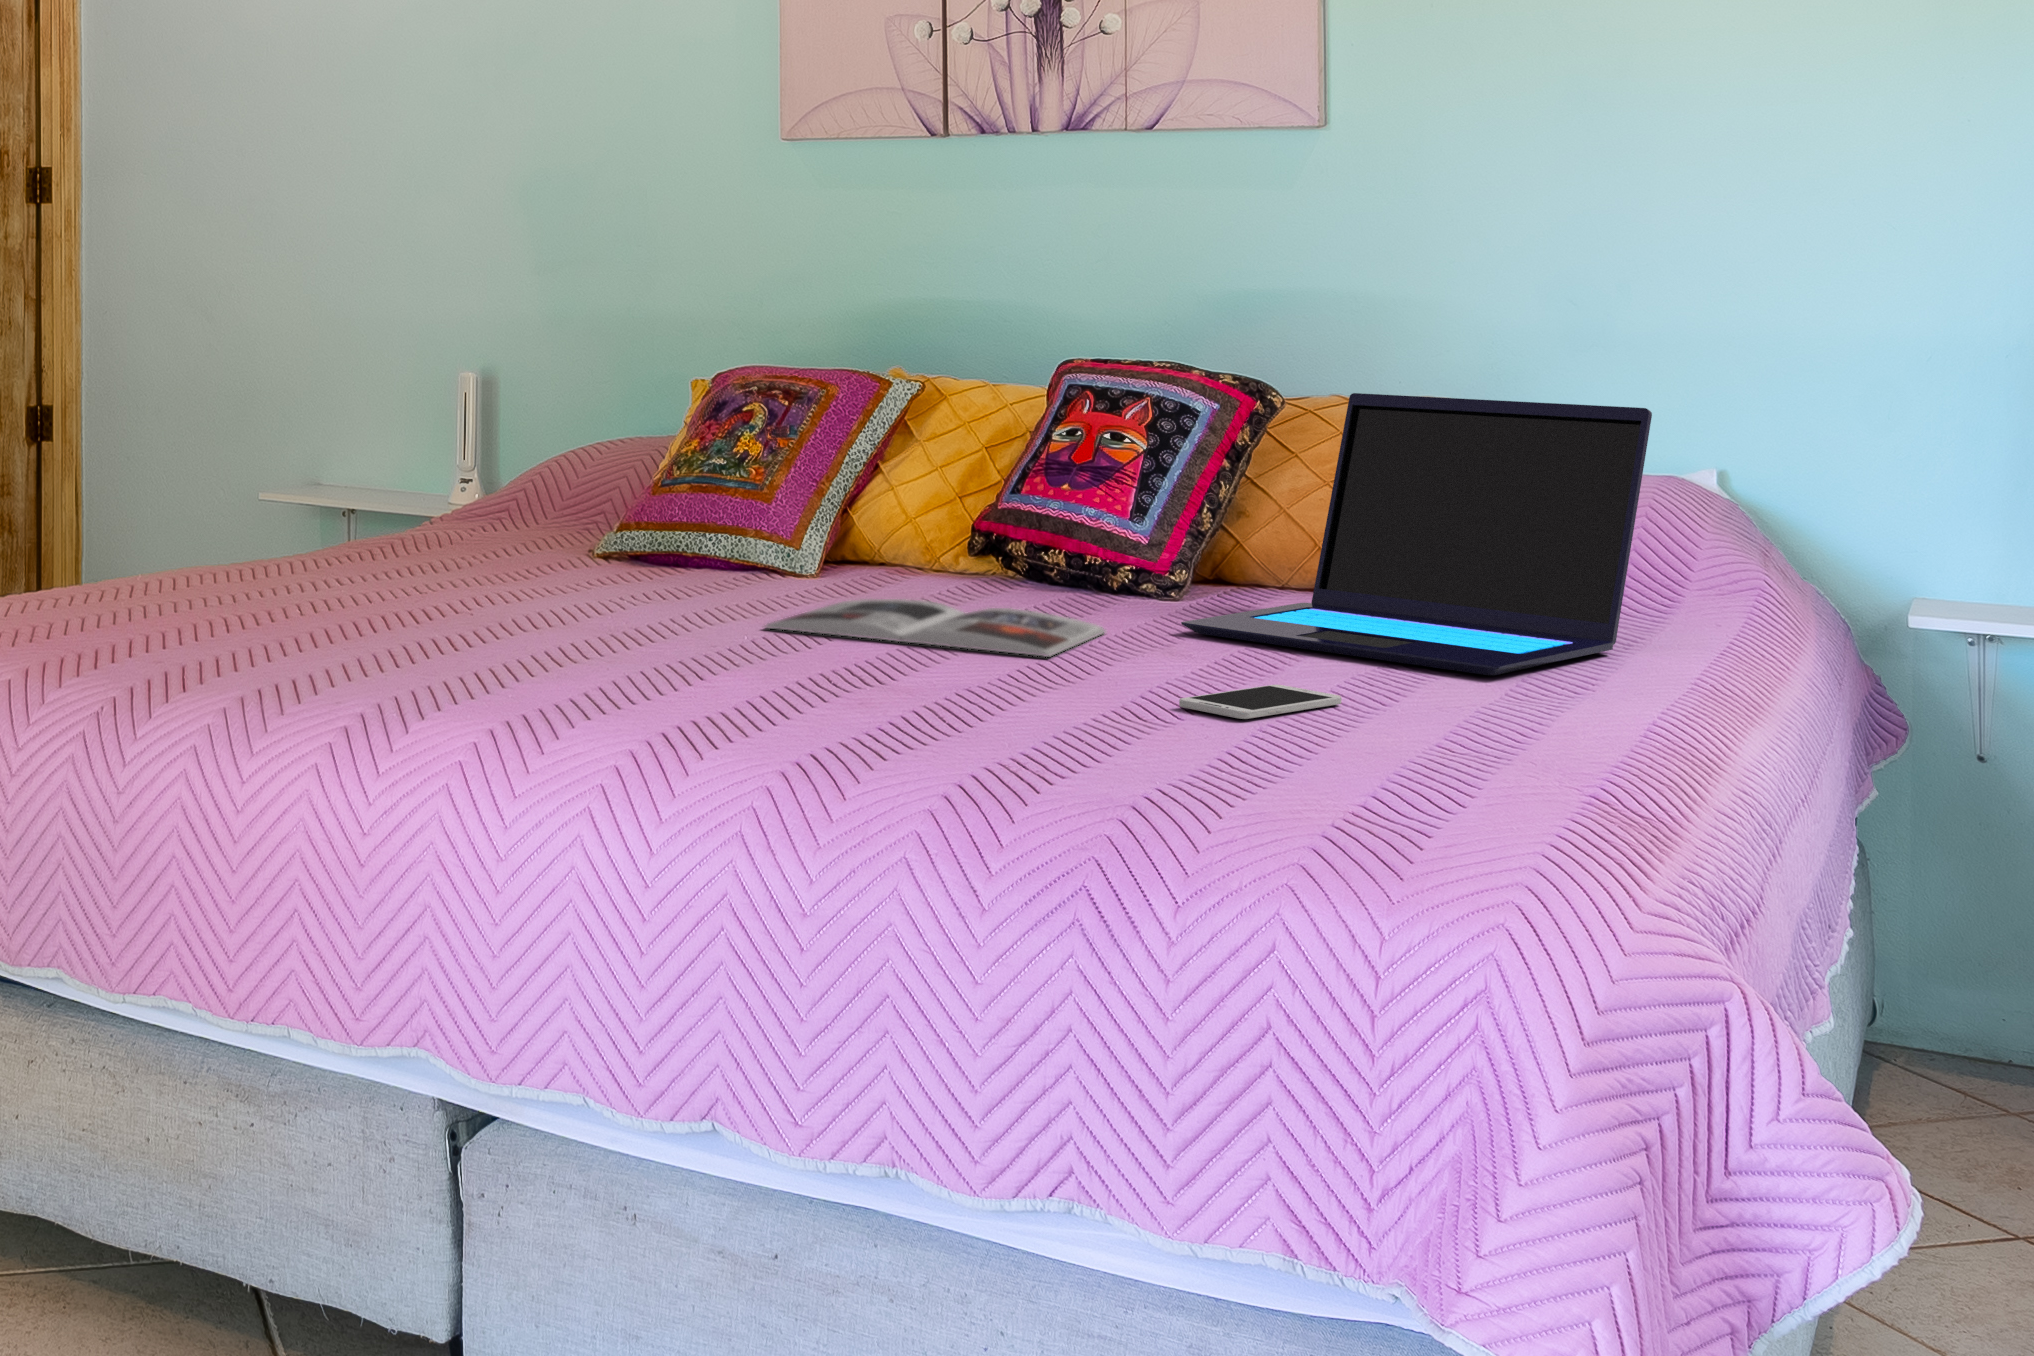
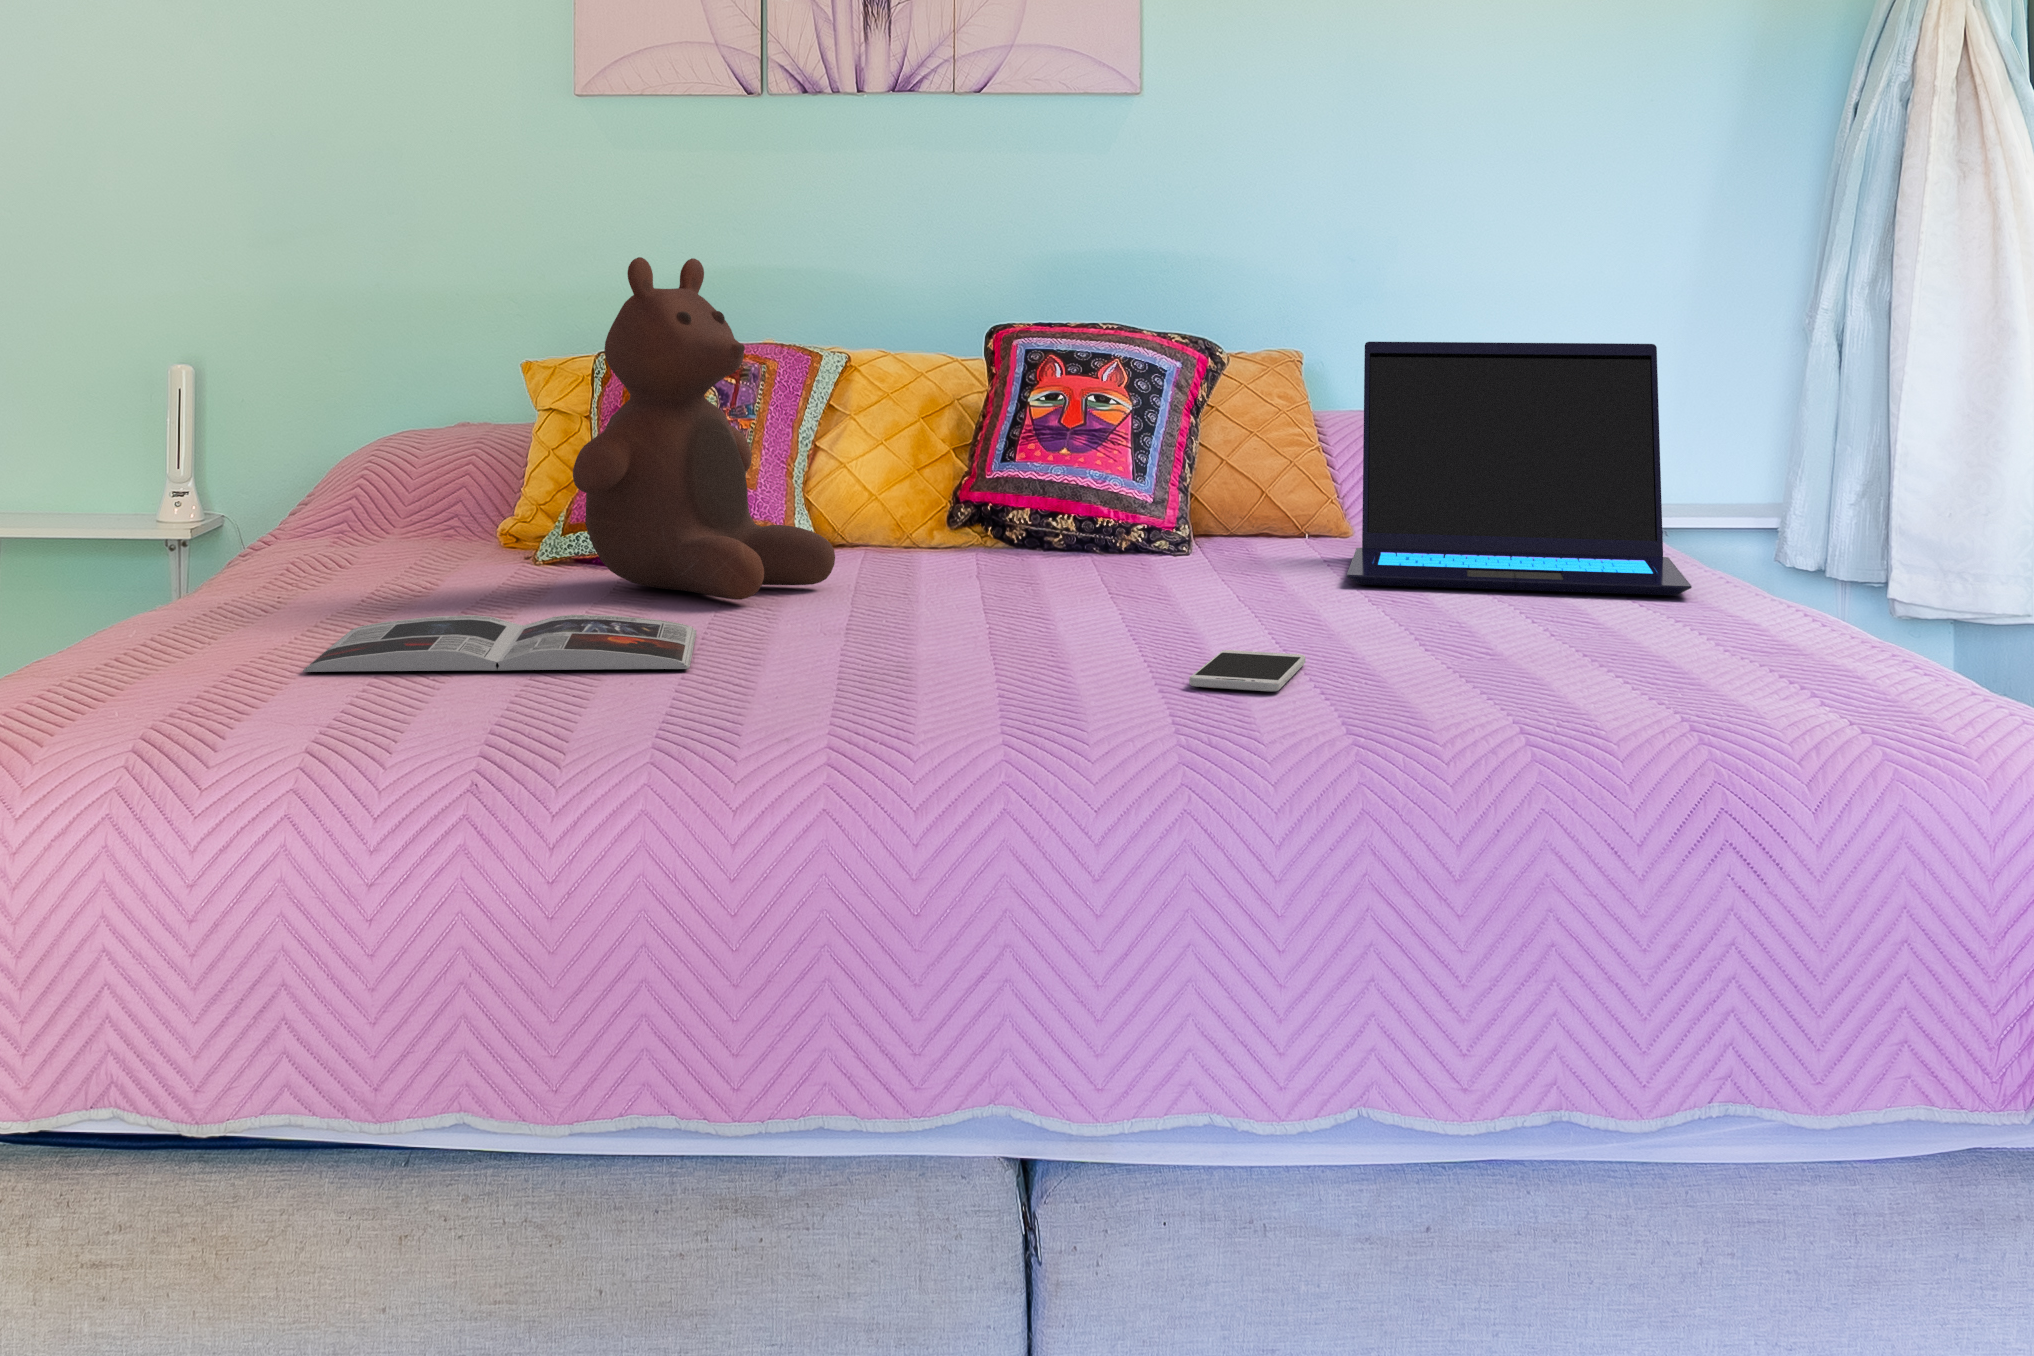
stuffed bear: none [501,303,727,590] -> present [573,257,835,600]
magazine: present [765,599,1106,657] -> present [303,615,696,672]
smartphone: present [1179,685,1342,719] -> present [1189,650,1305,691]

